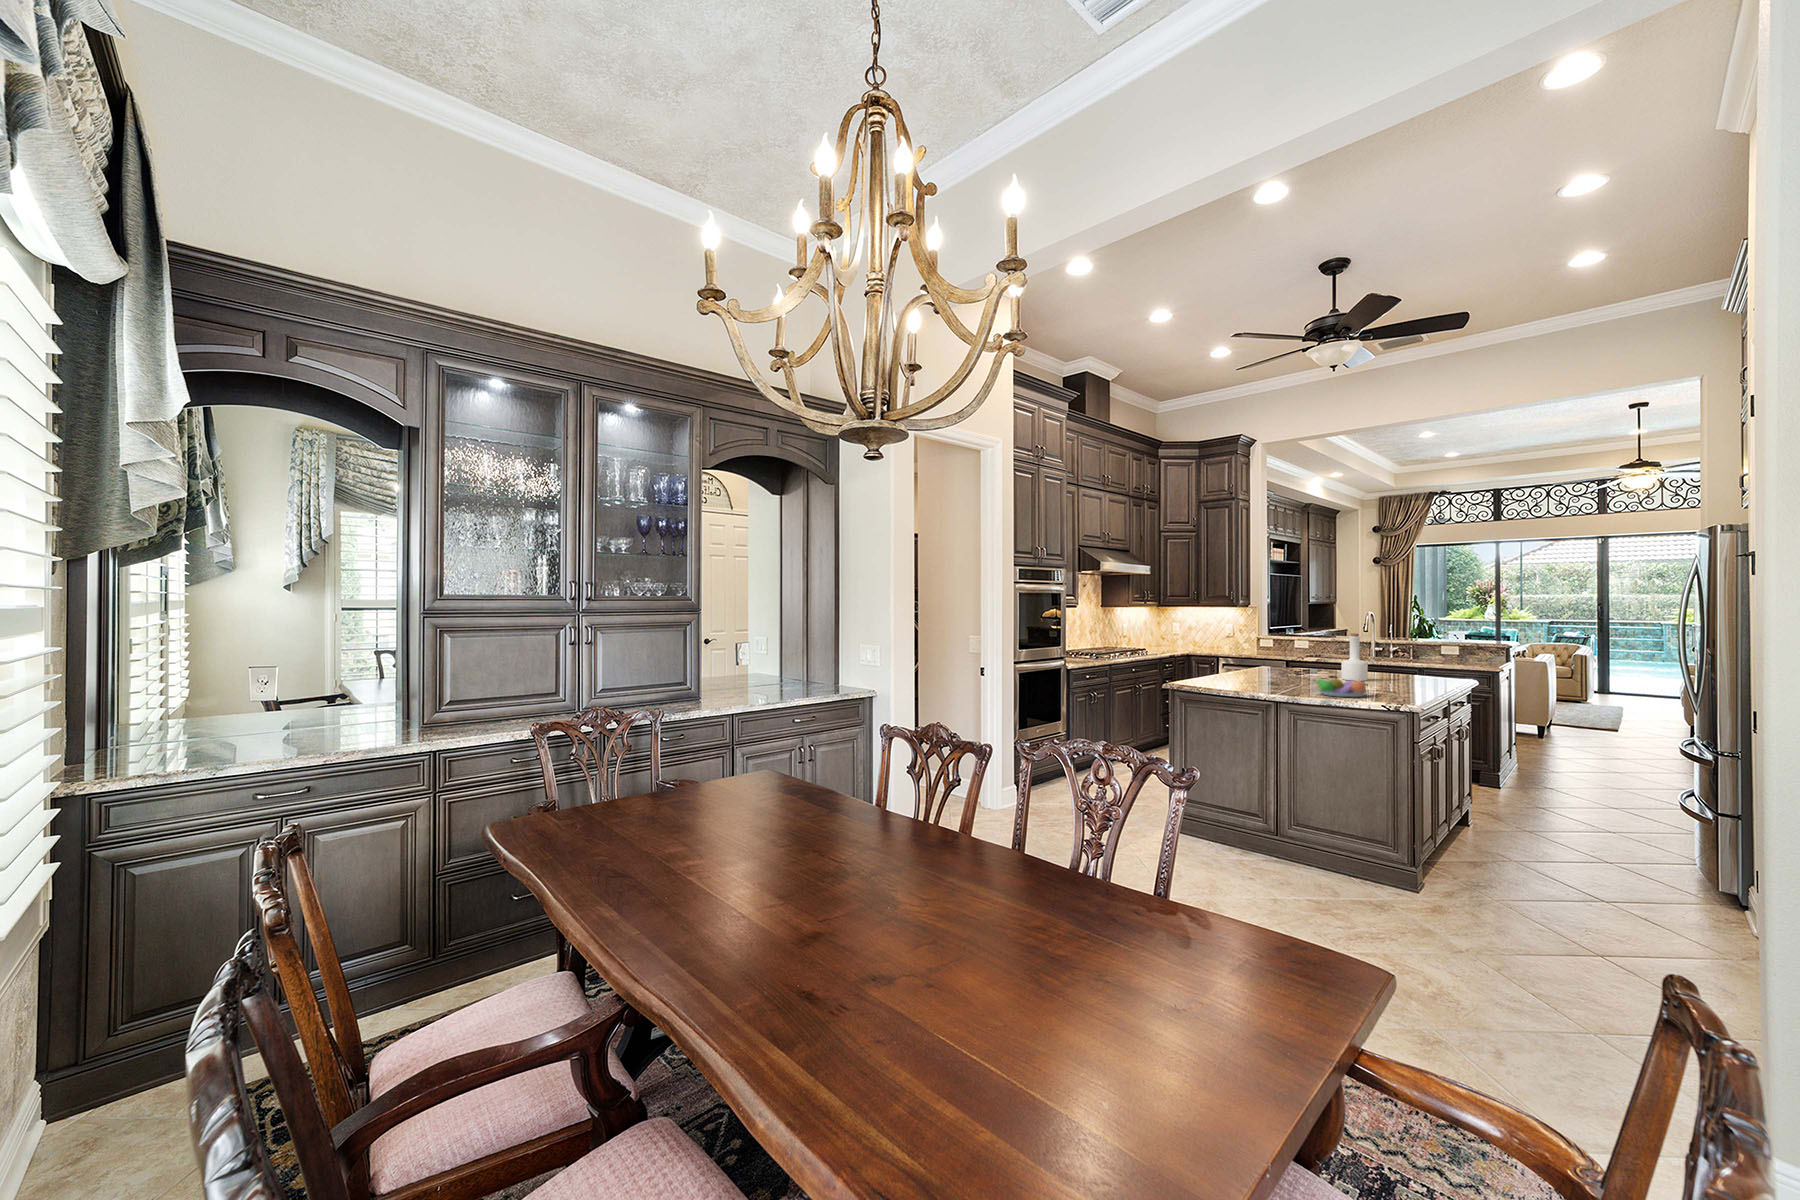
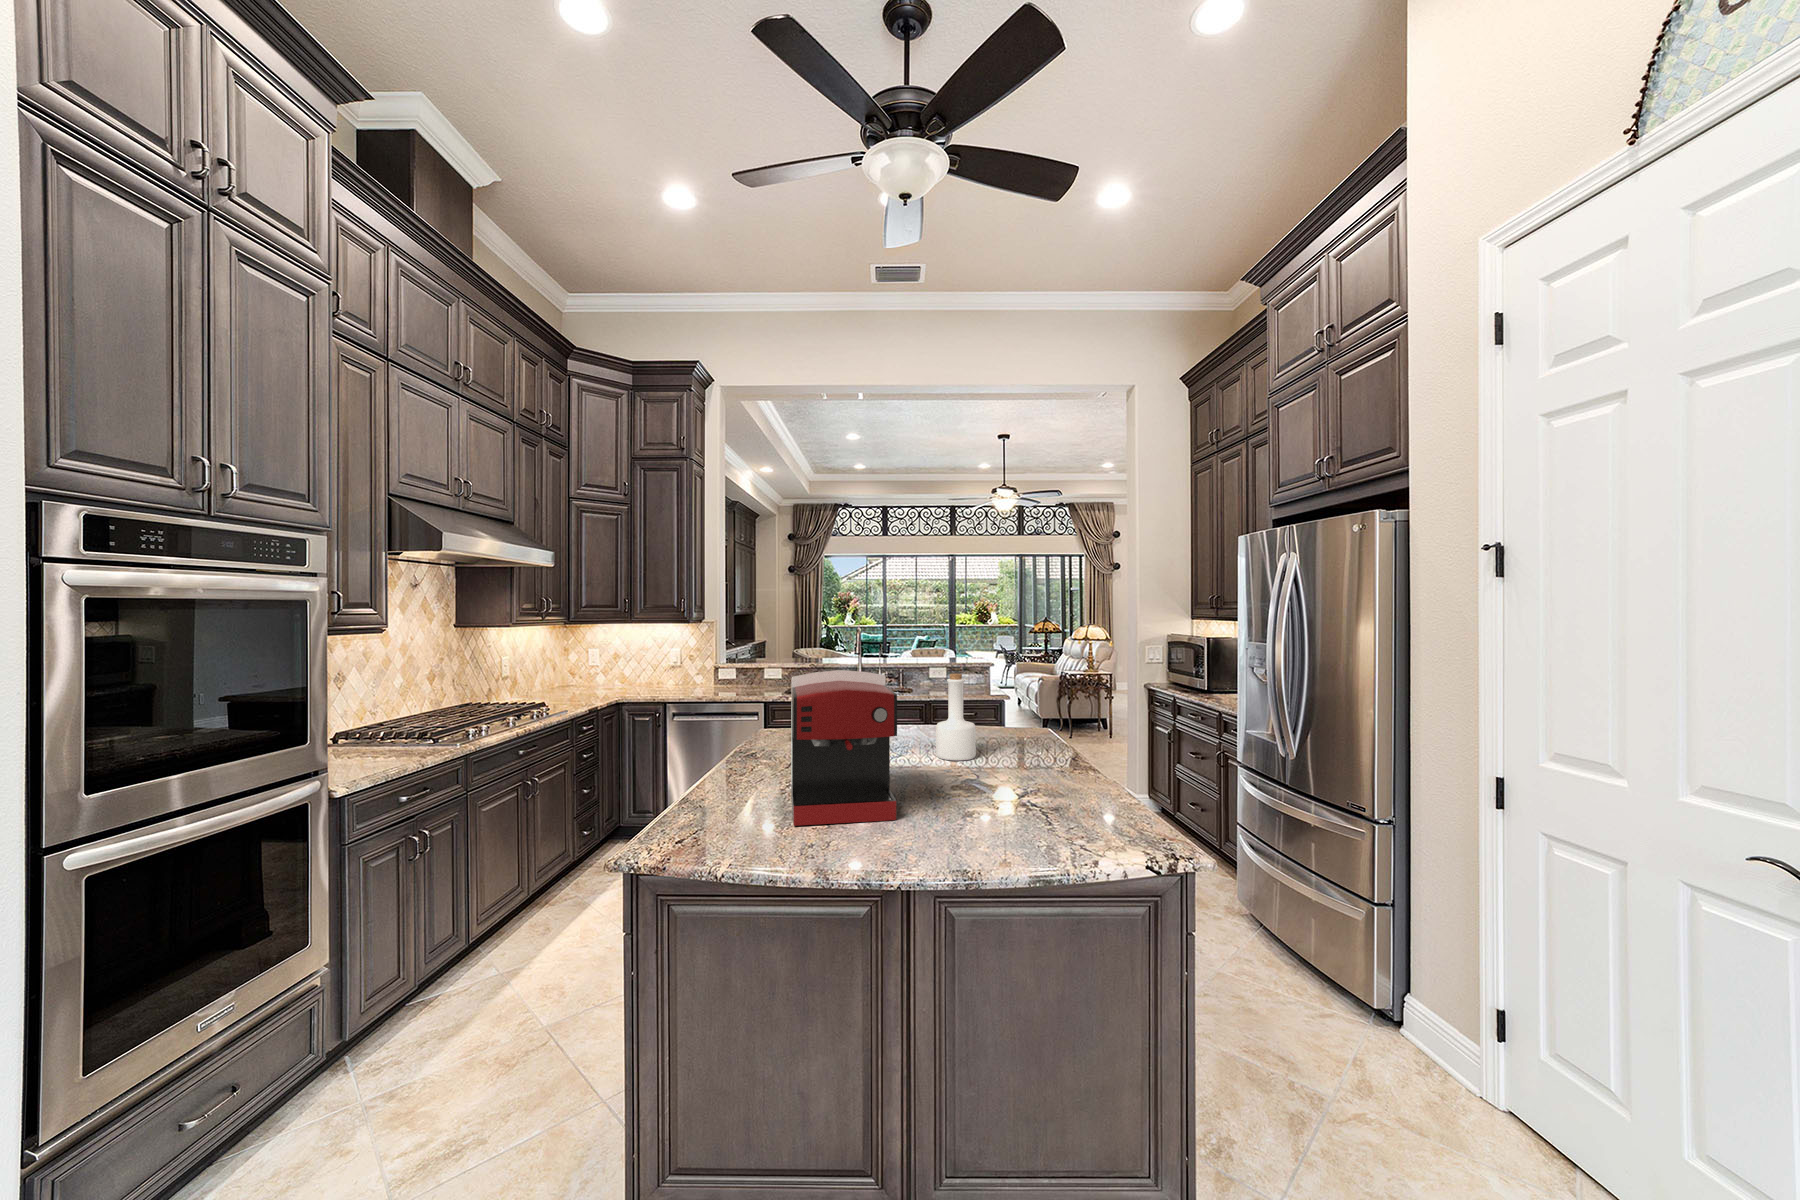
coffee maker: none [1231,624,1287,687] -> present [791,670,897,826]
fruit bowl: present [1313,677,1367,697] -> none [993,787,1109,851]

